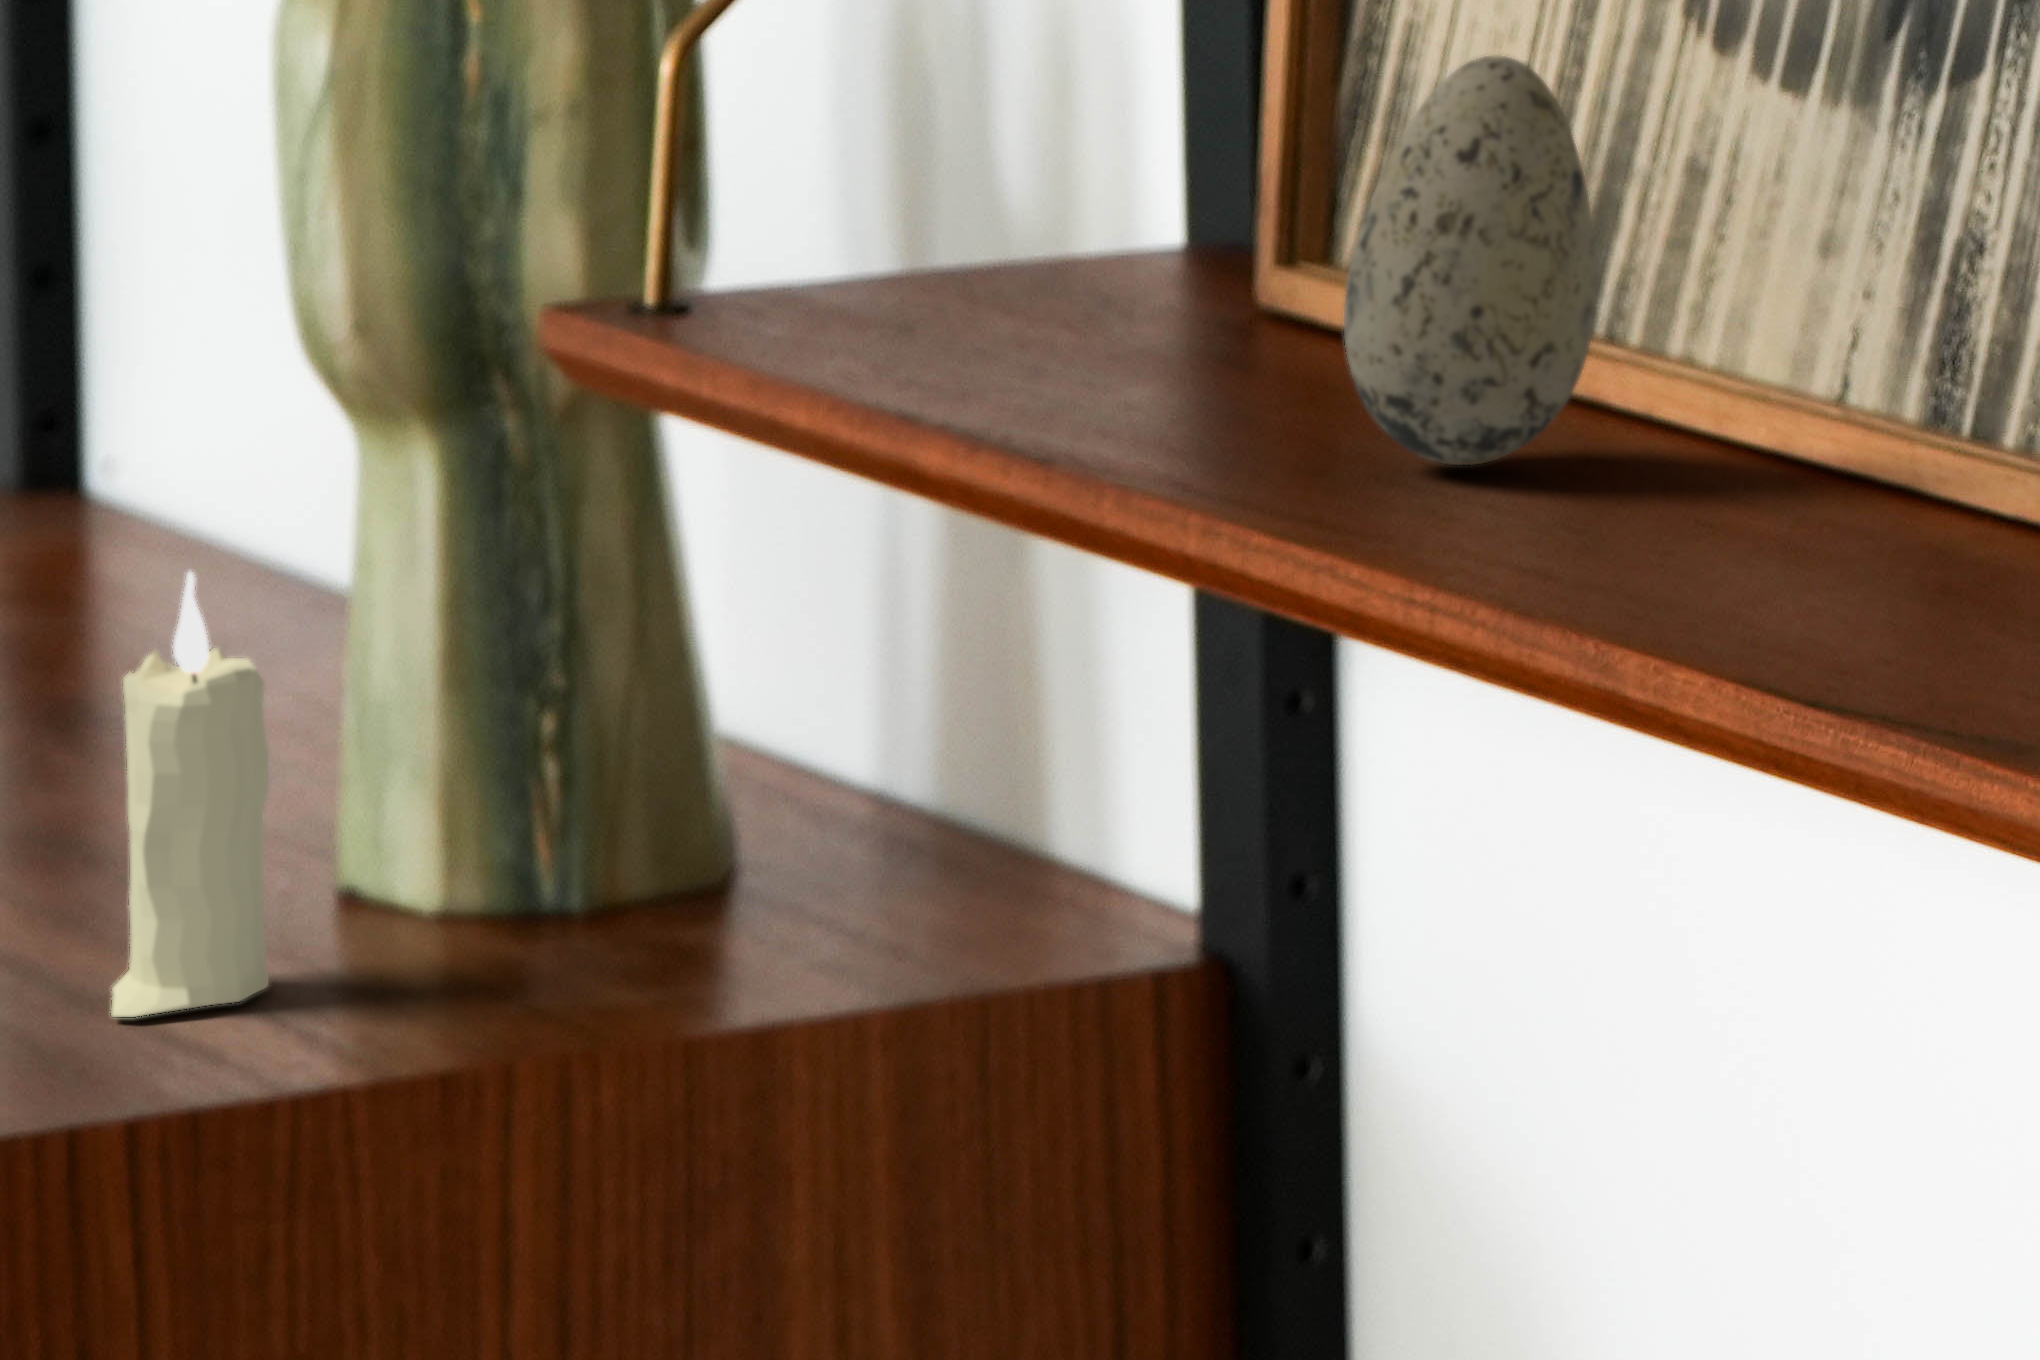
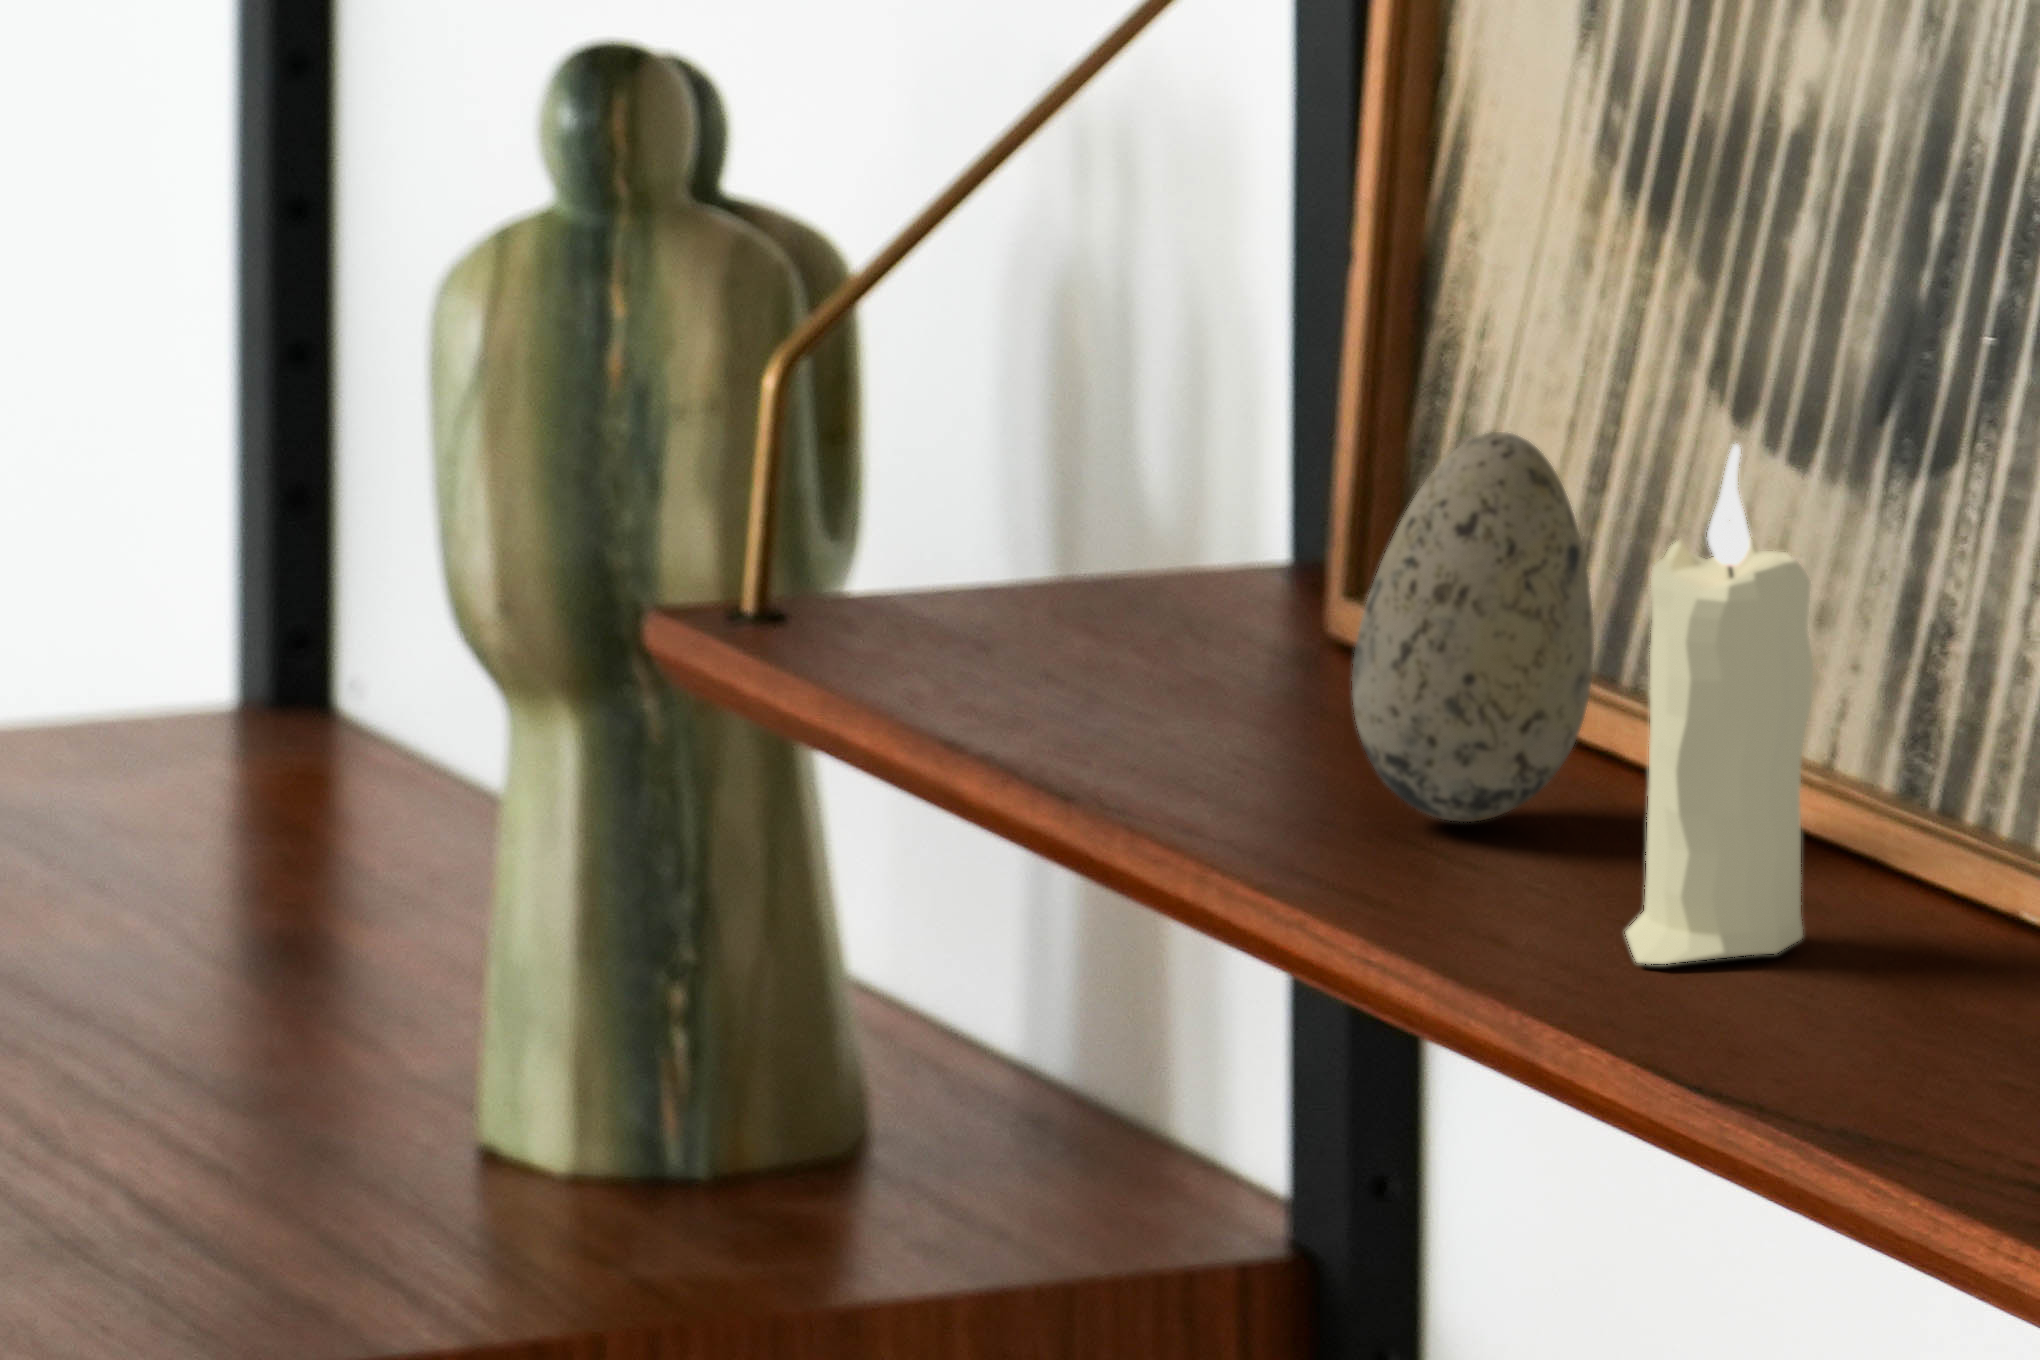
candle: present [111,572,269,1017] -> present [1626,444,1813,964]

